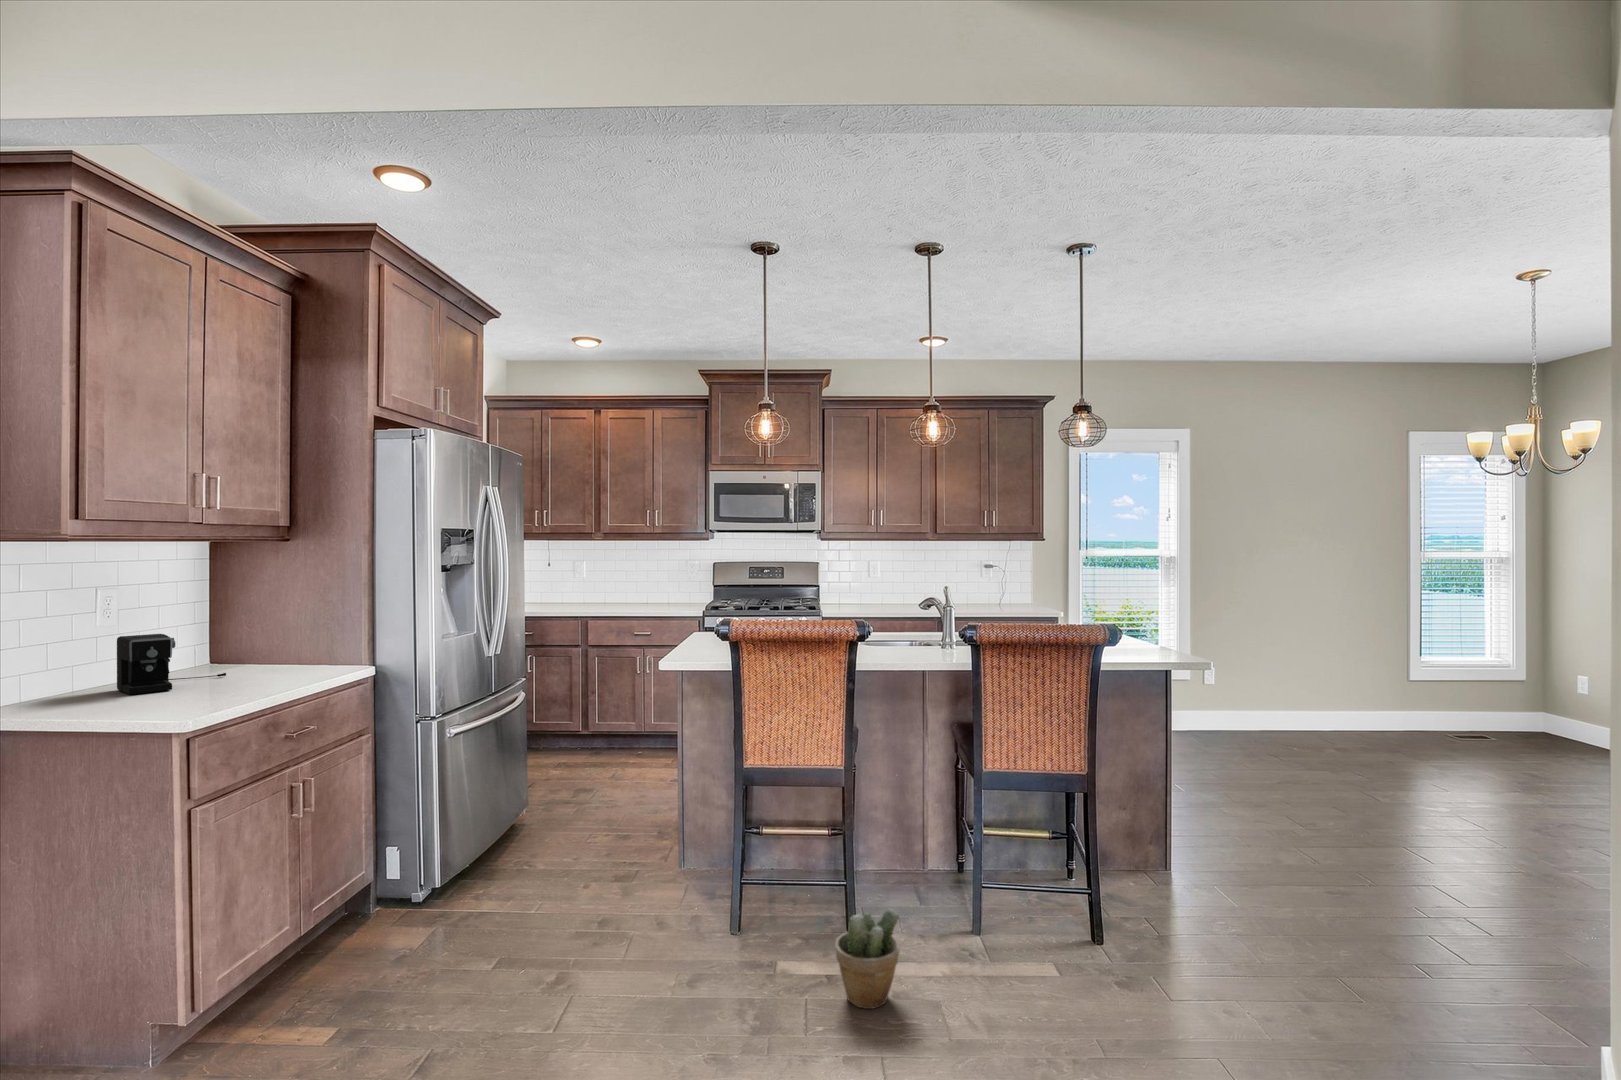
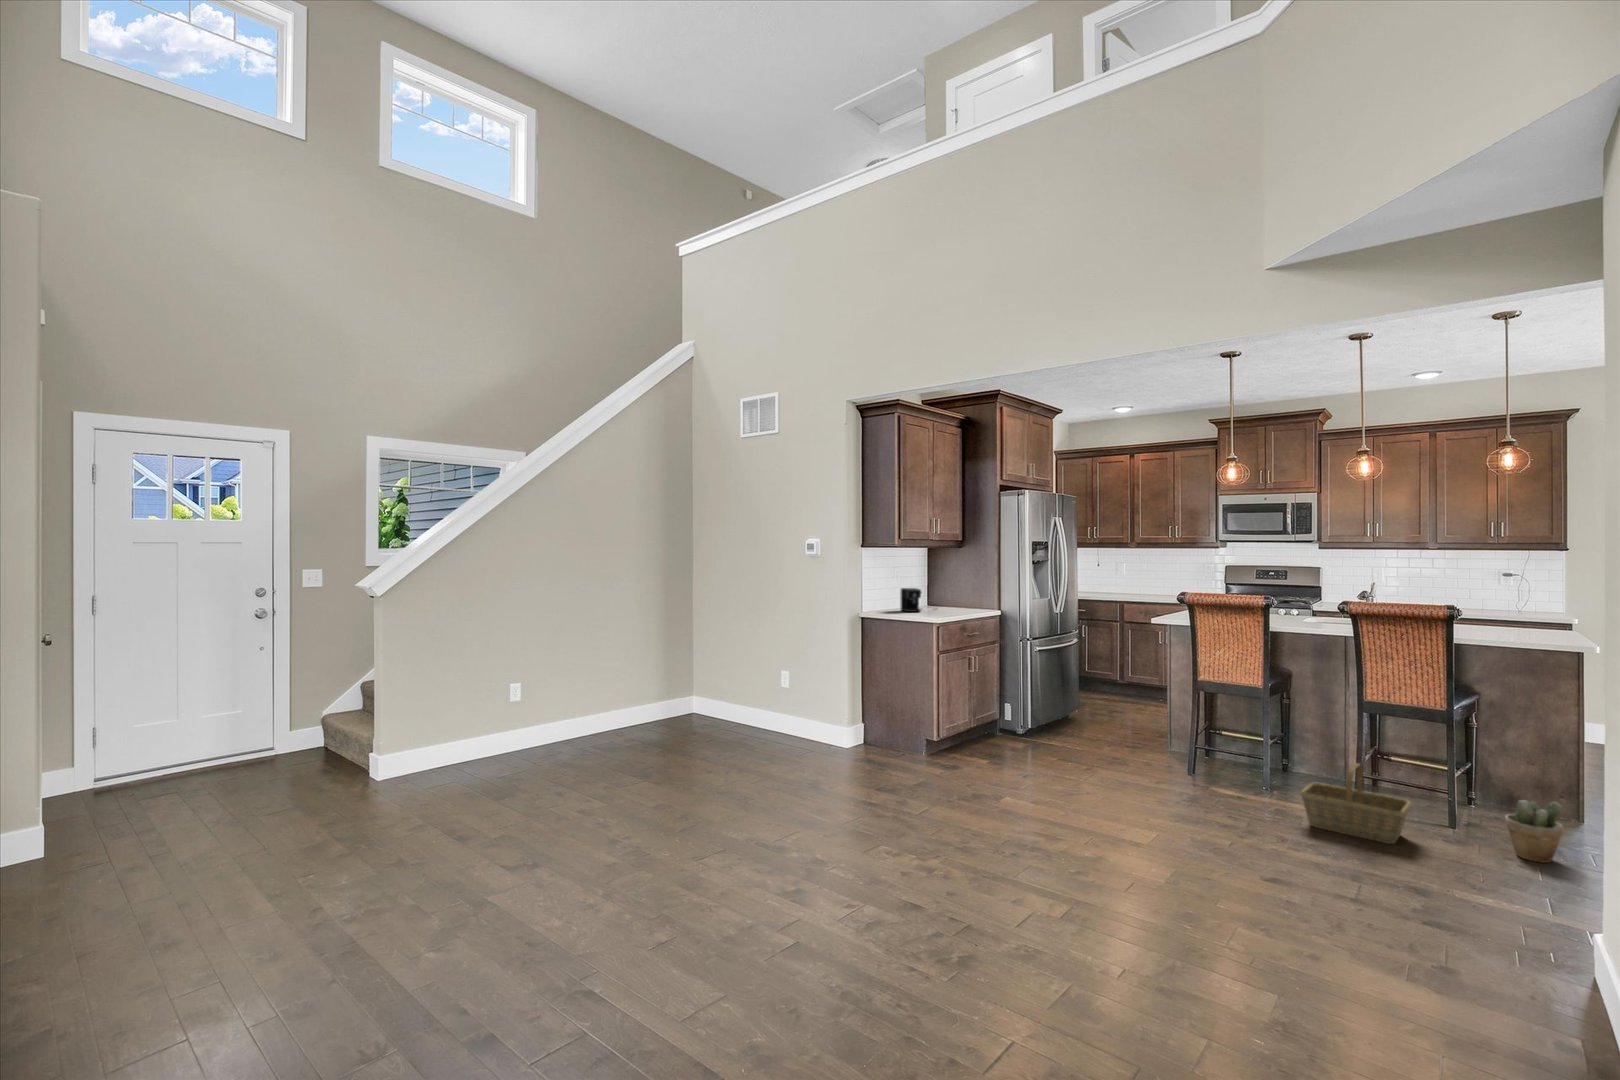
basket: none [942,896,1101,1039] -> present [1300,763,1411,844]
potted plant: present [835,909,900,1009] -> present [1505,800,1563,863]

